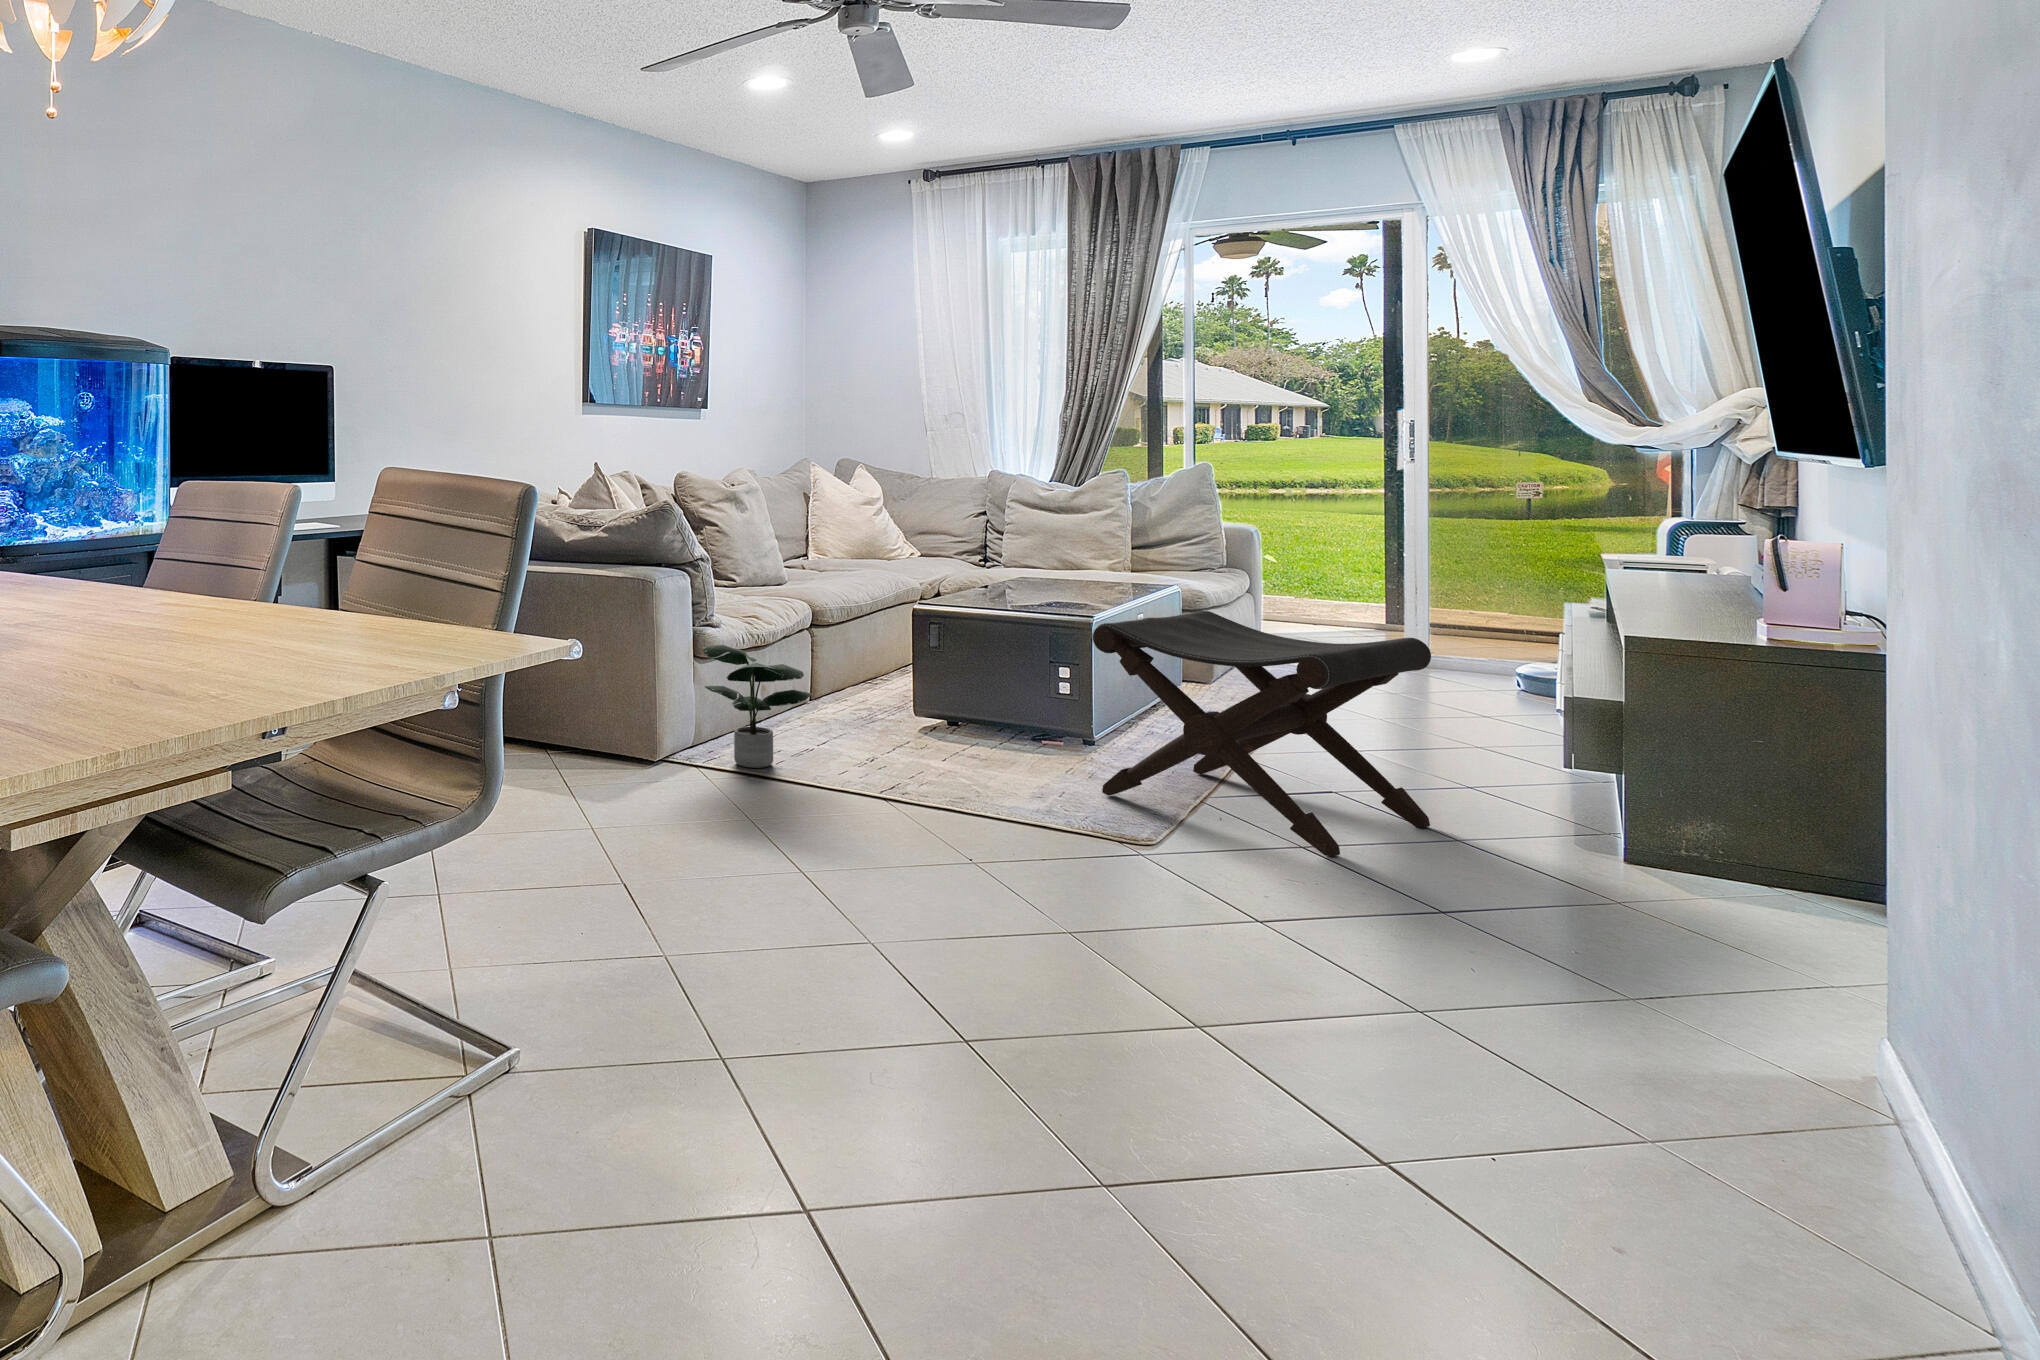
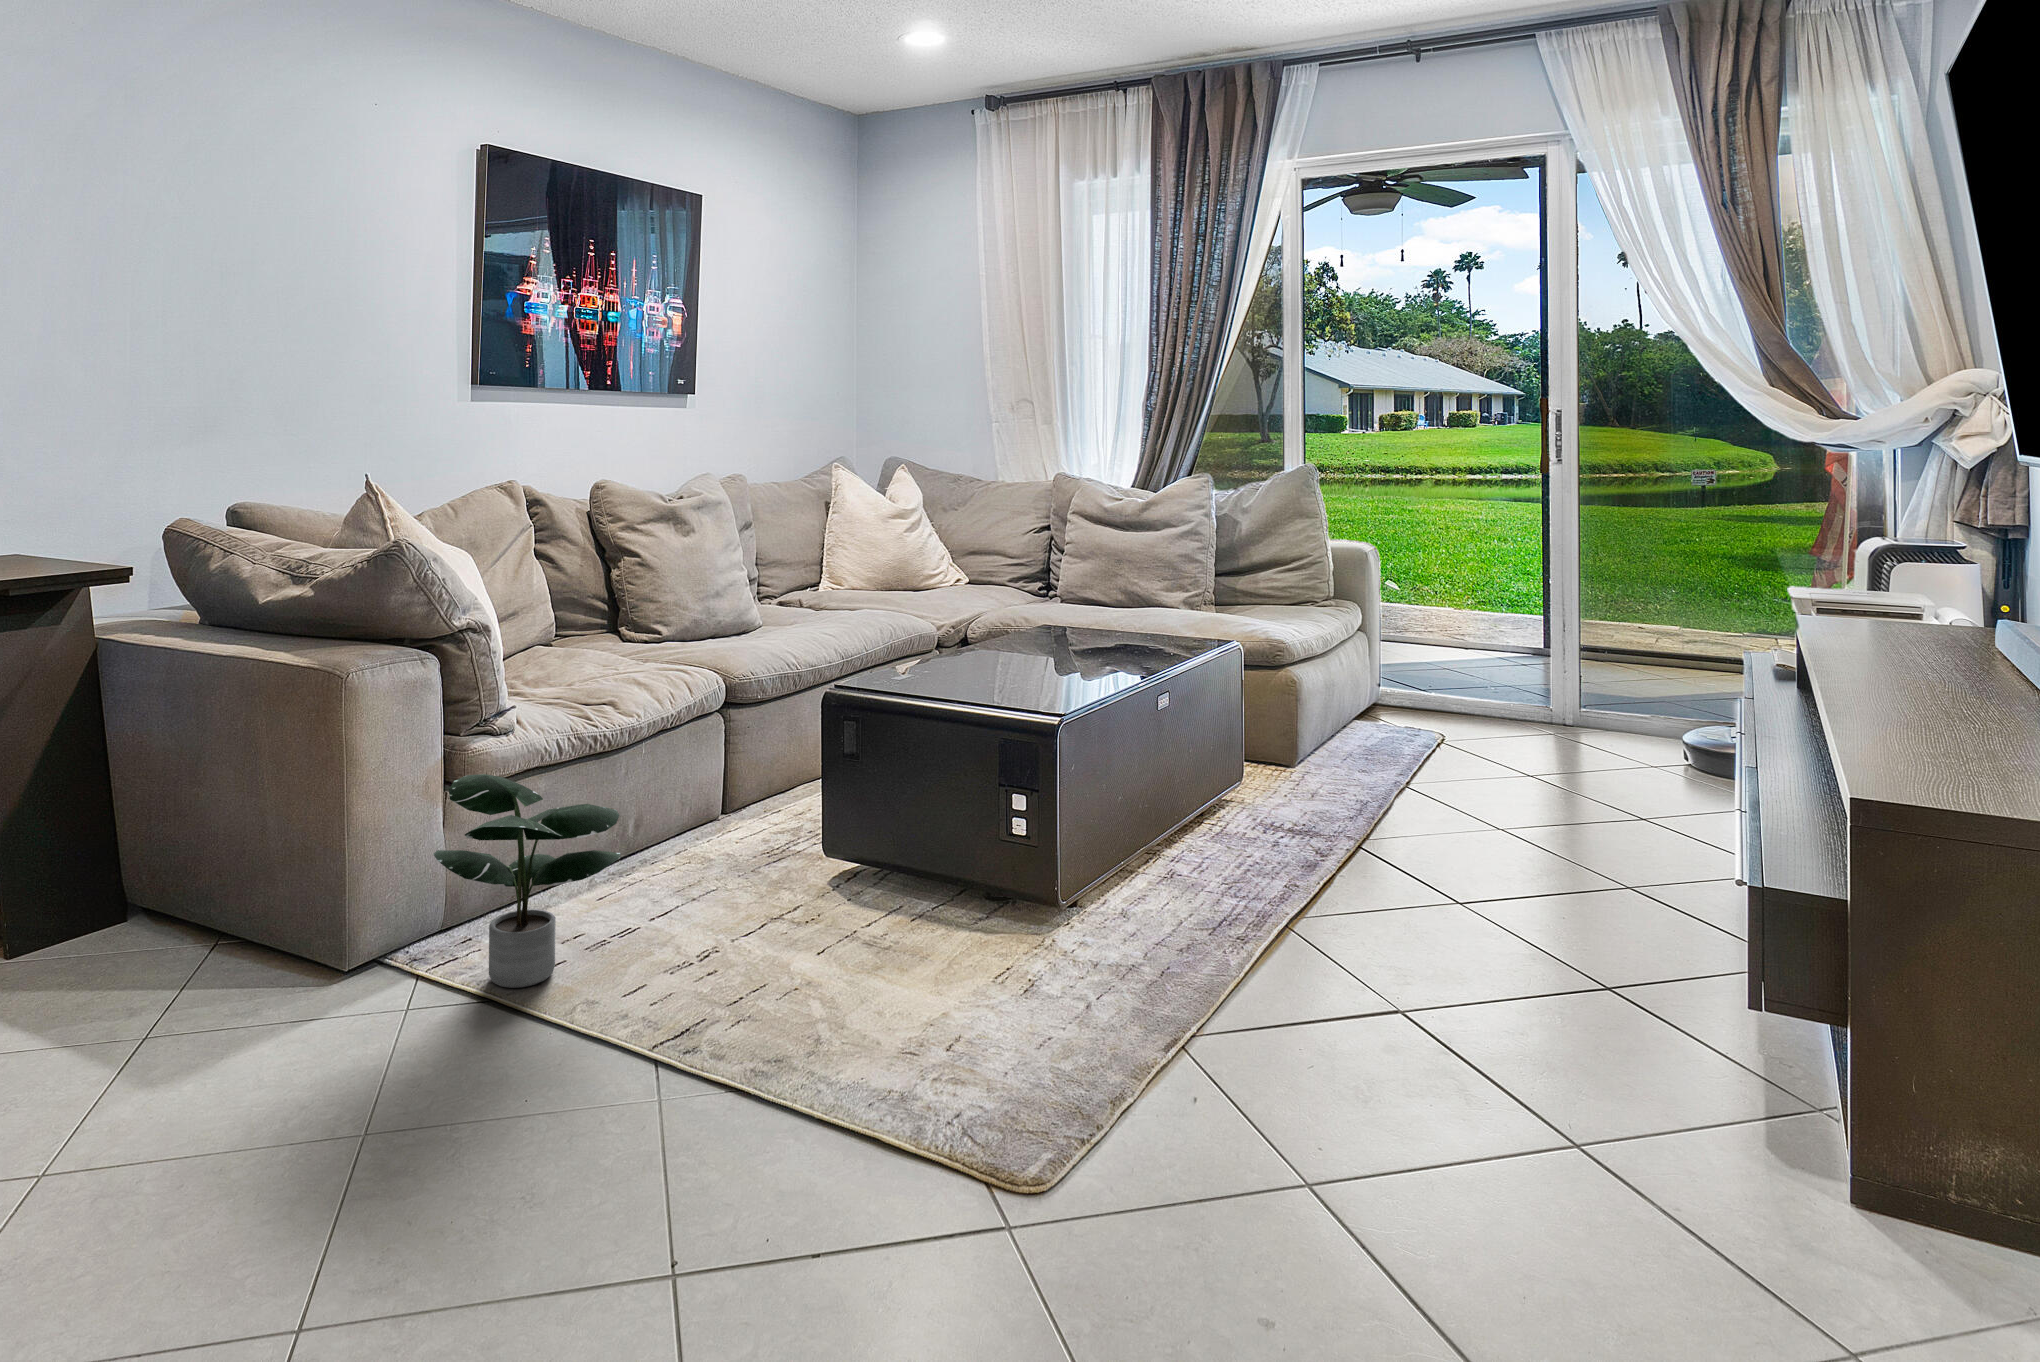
footstool: present [1093,611,1431,857] -> none [1039,711,1573,1228]

